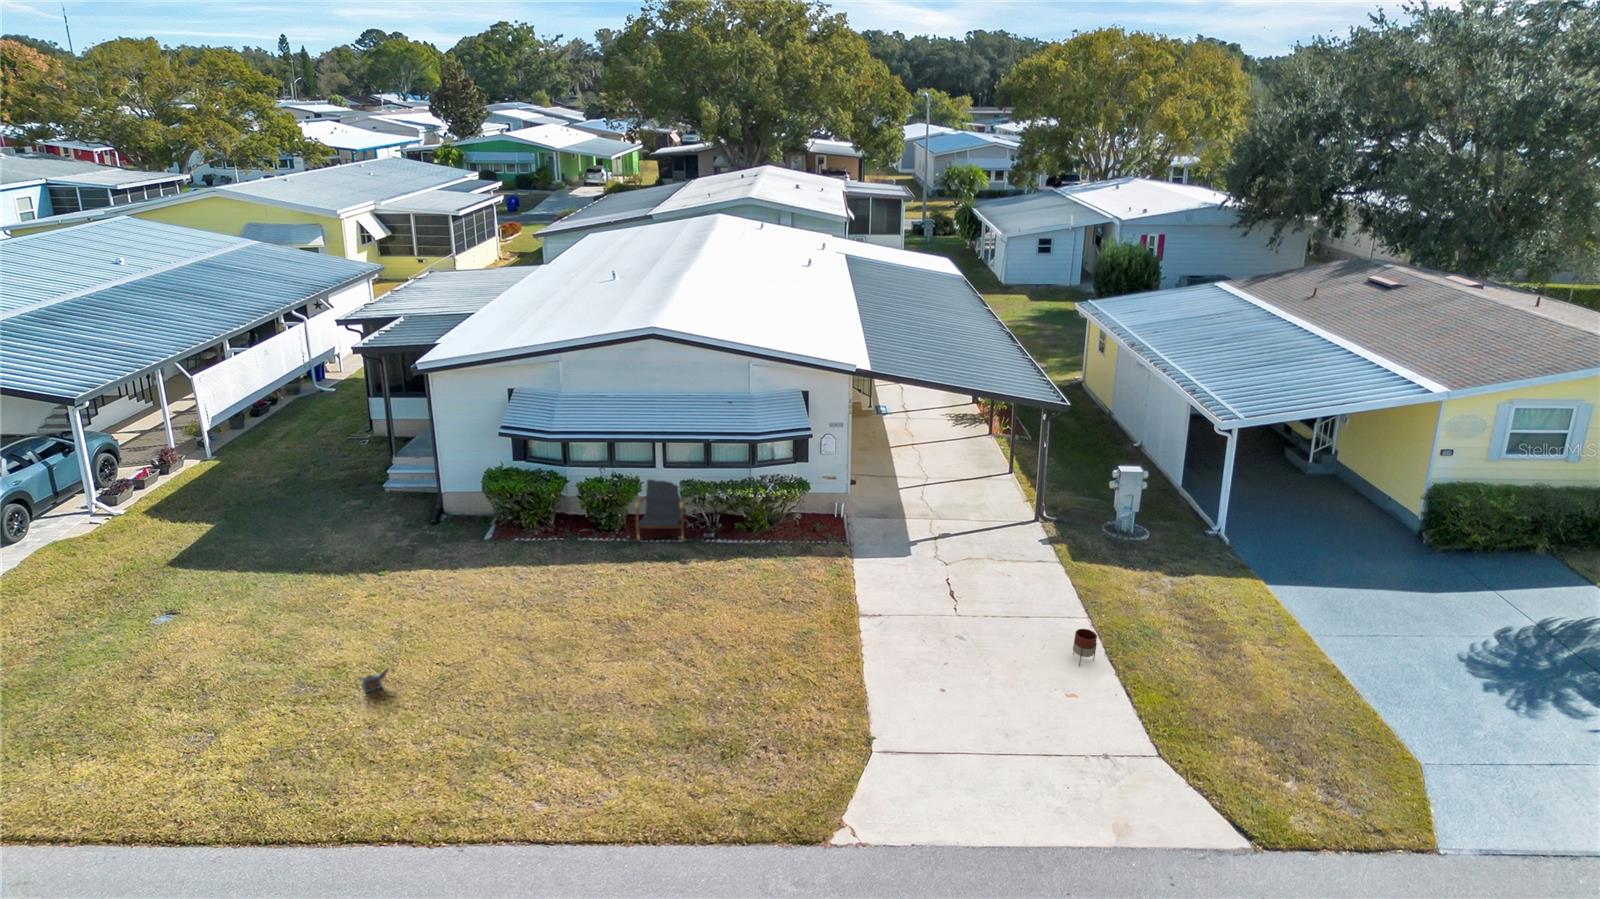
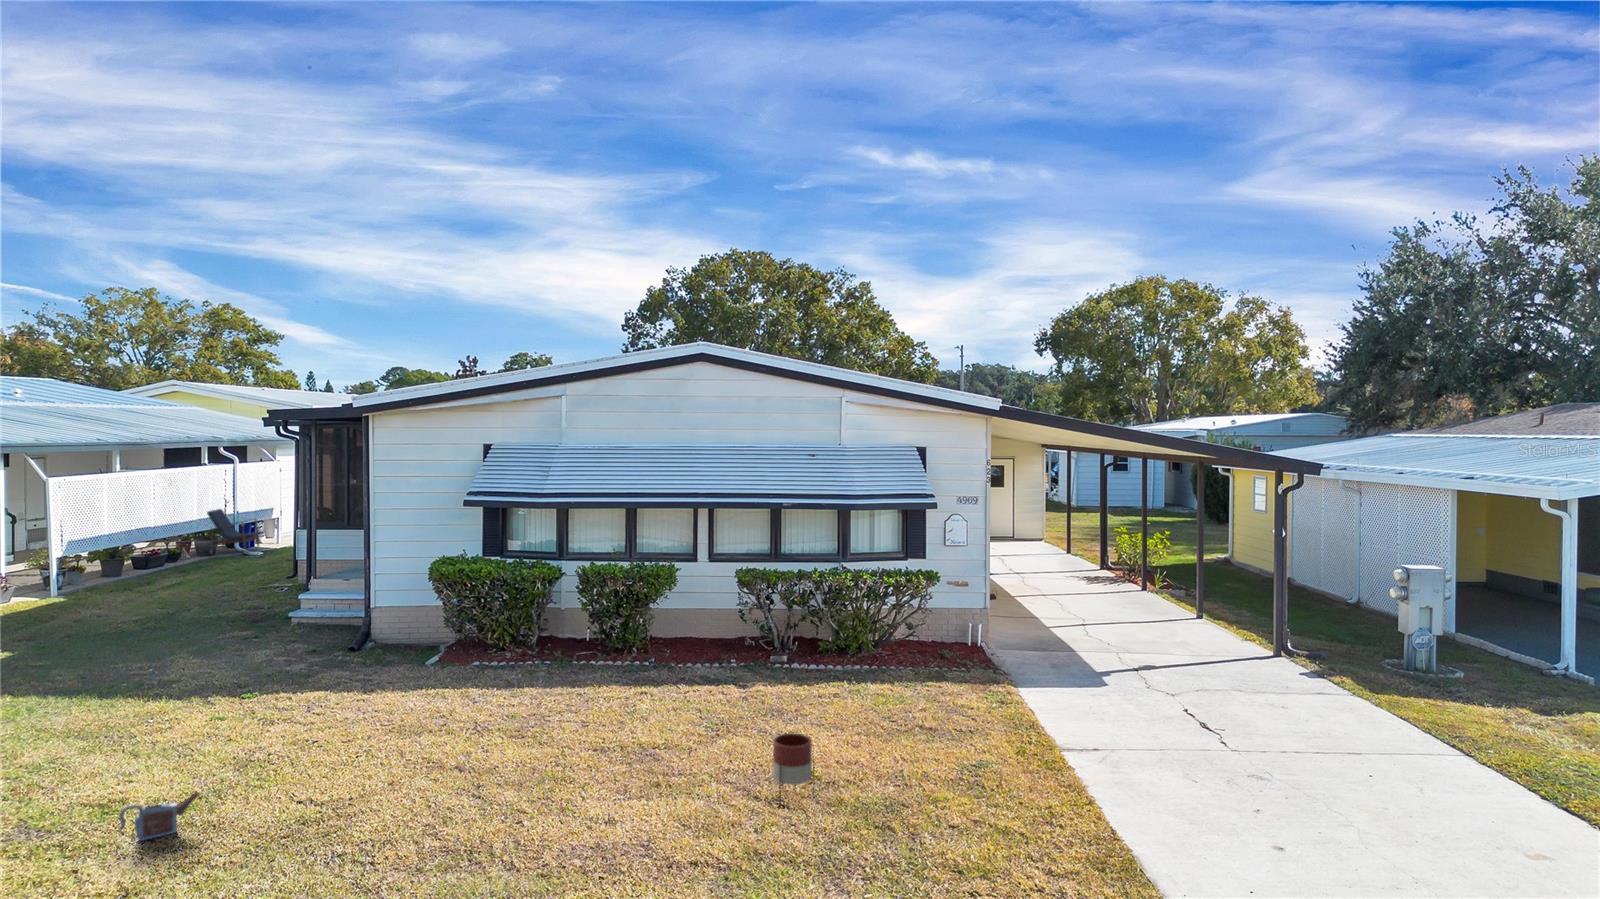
lounge chair: present [635,479,684,540] -> present [207,509,264,553]
planter: present [1073,629,1097,666] -> present [773,733,814,805]

